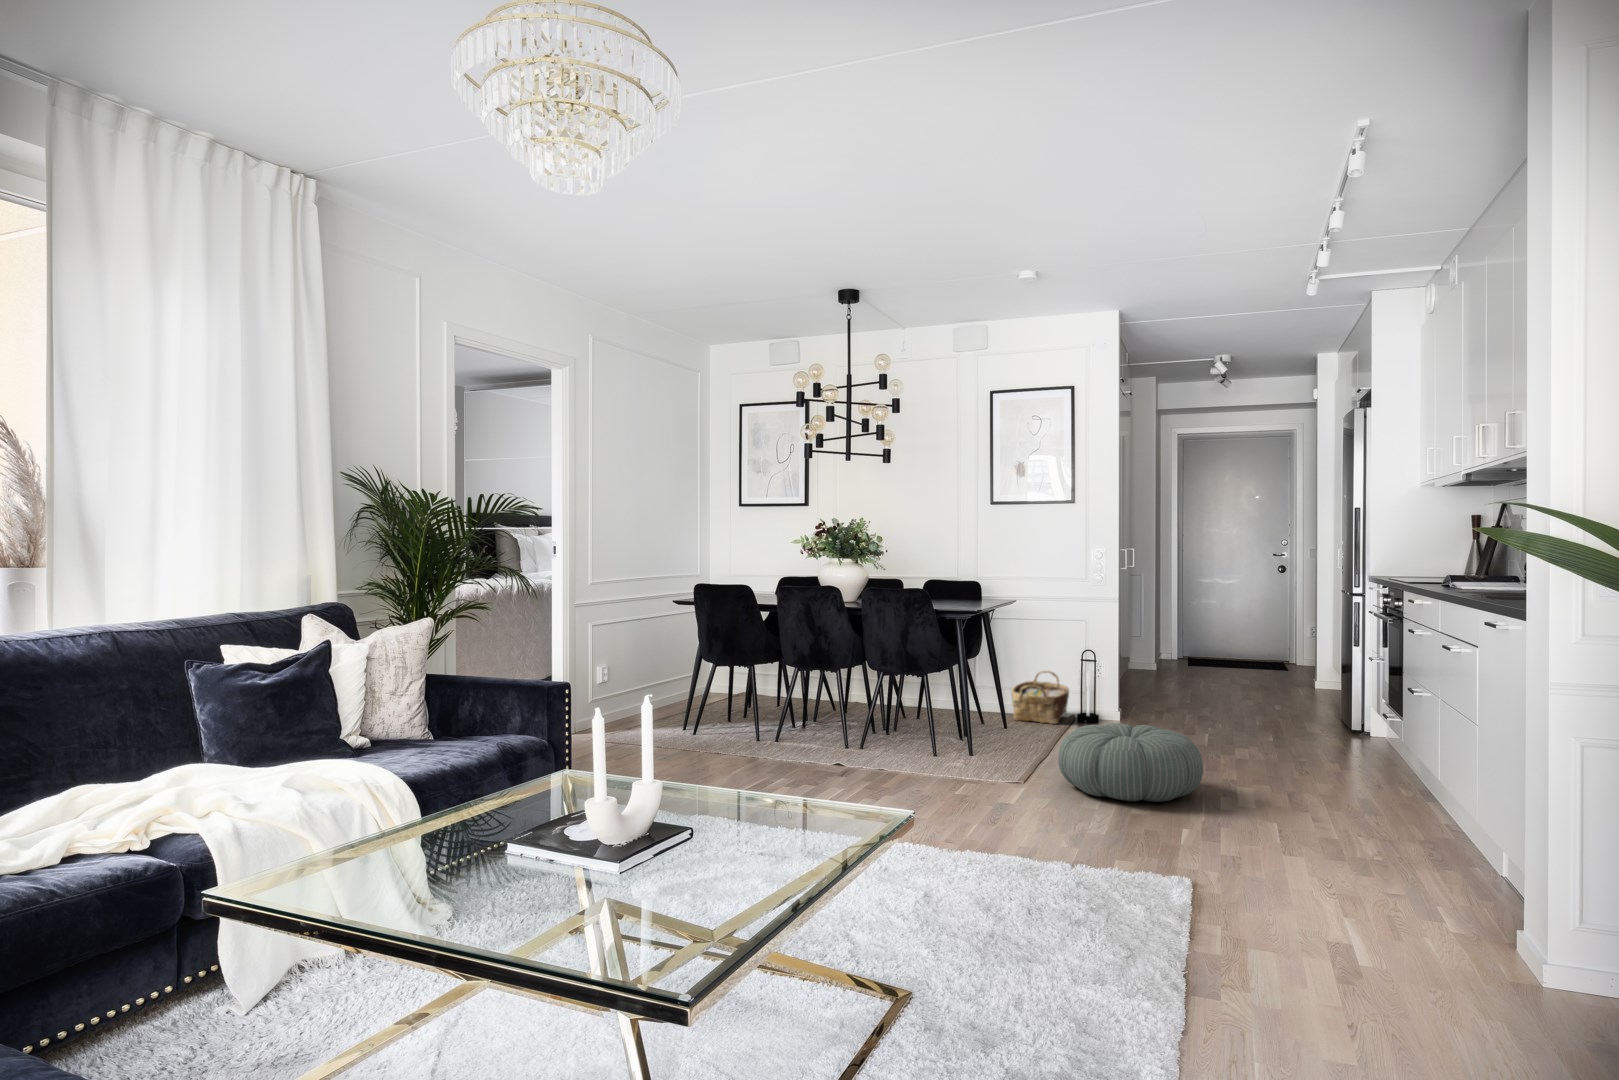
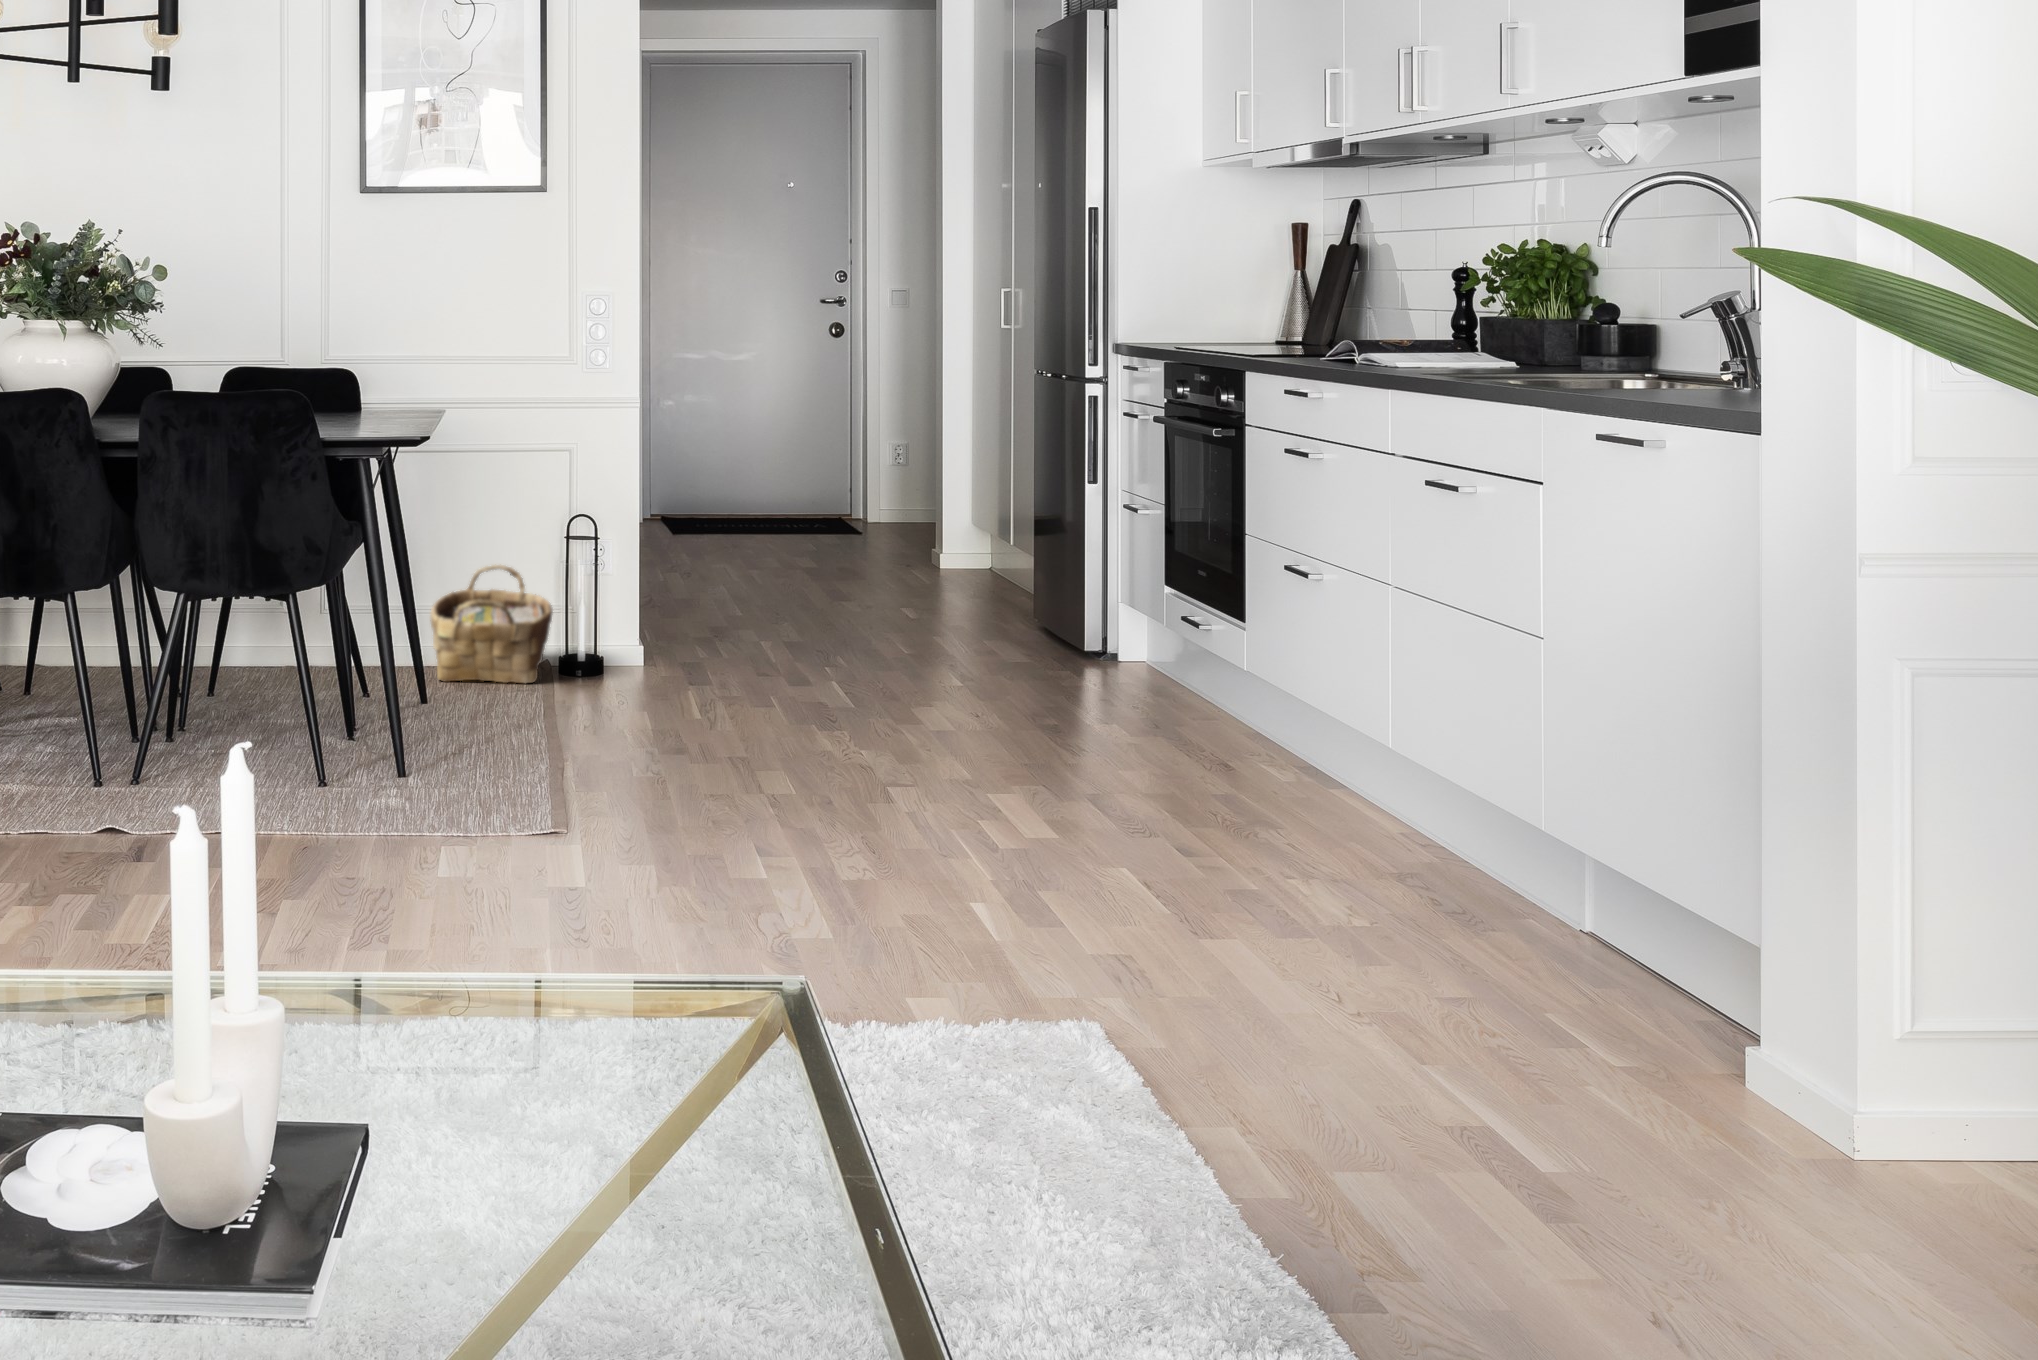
pouf: present [1058,723,1203,802] -> none [646,677,950,850]

